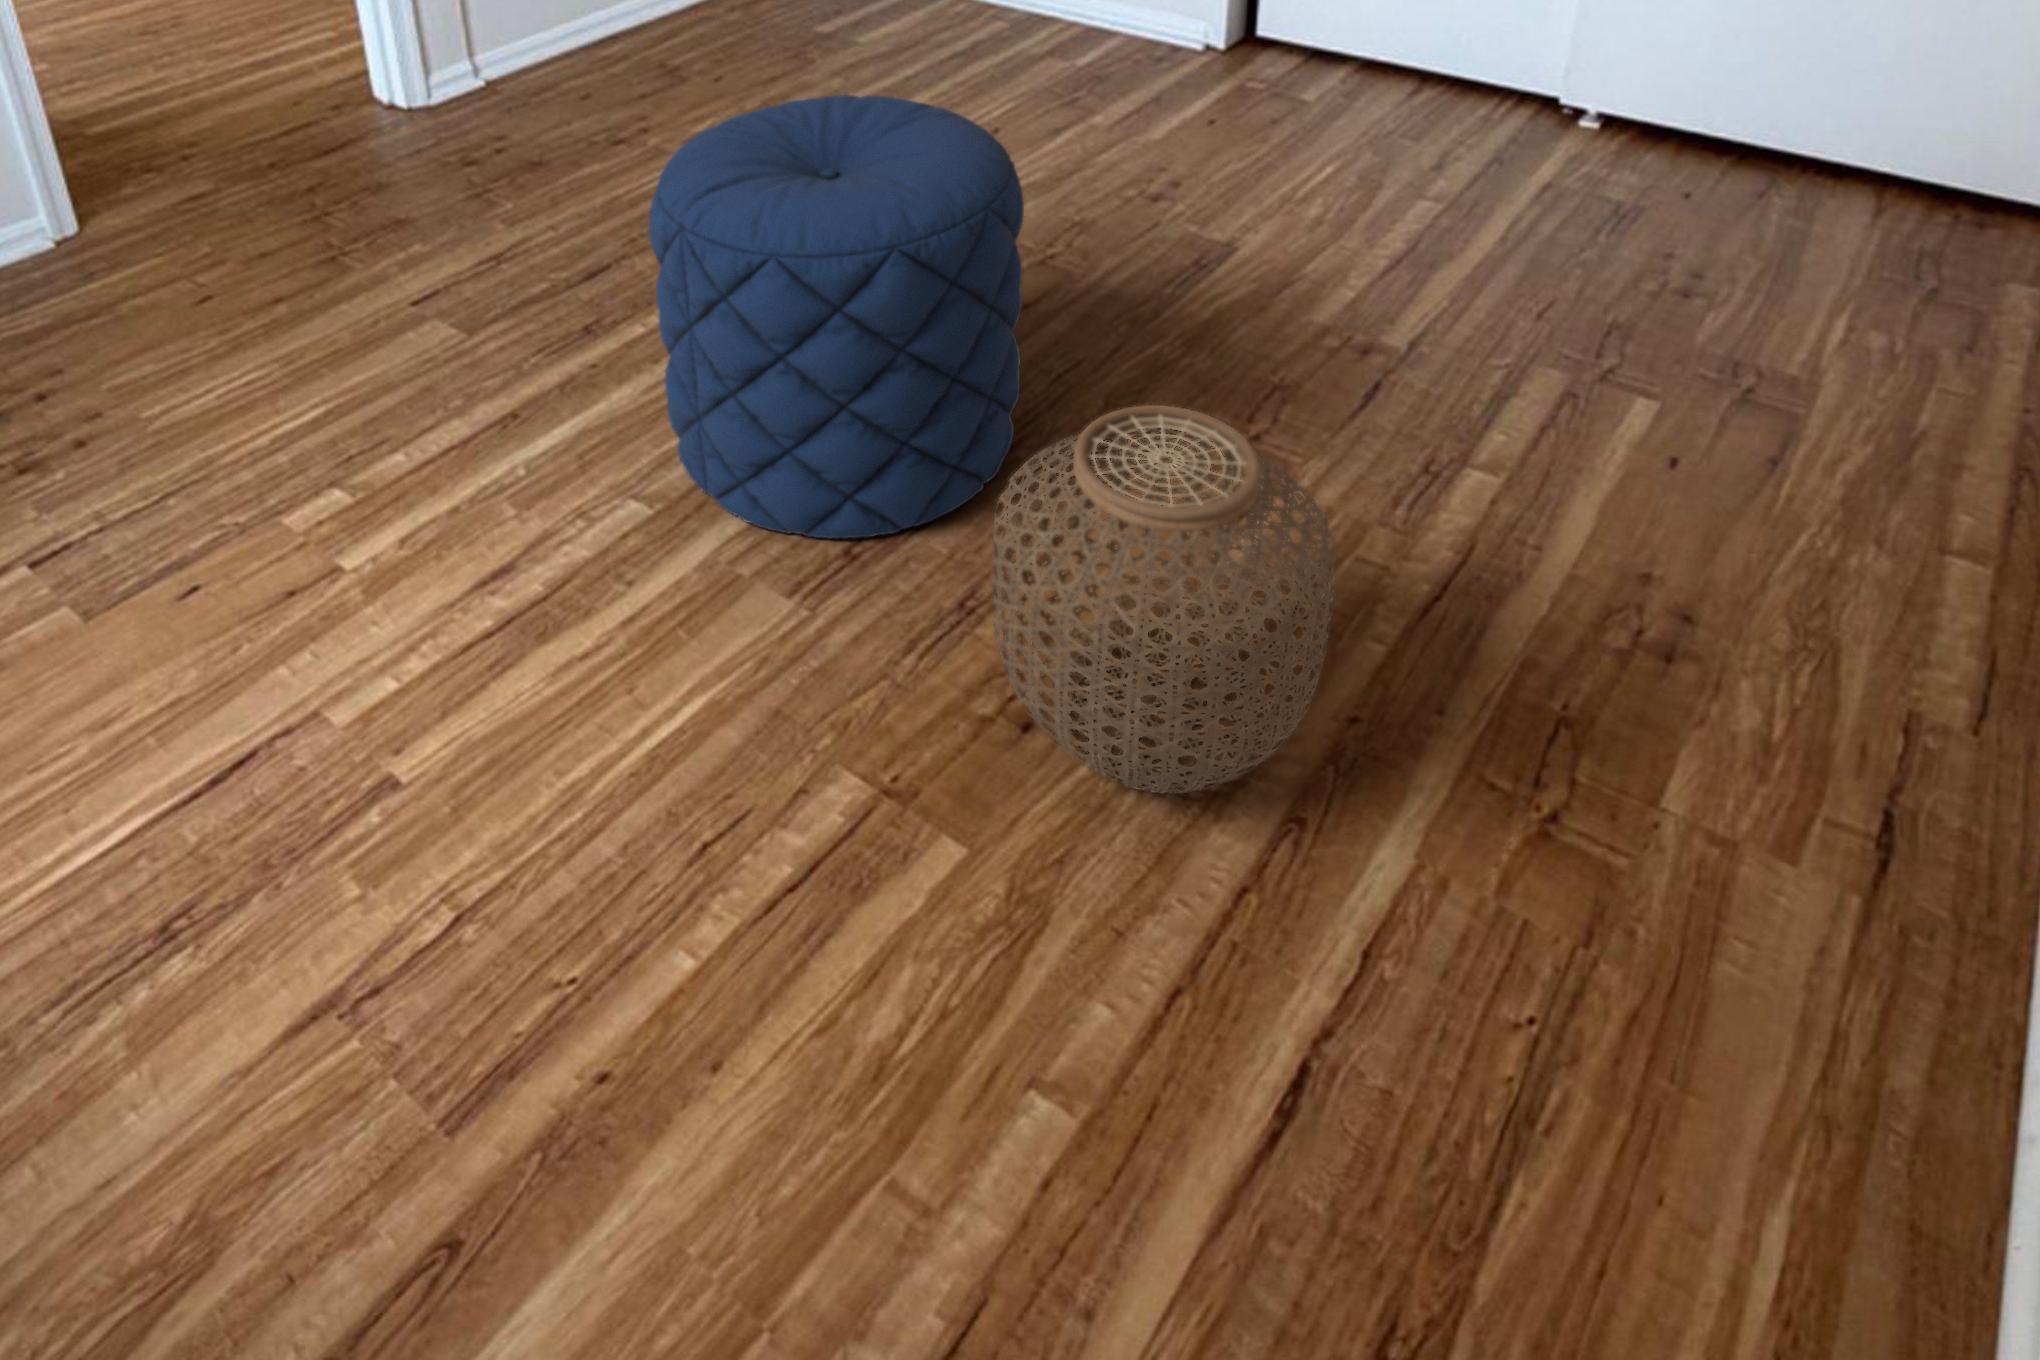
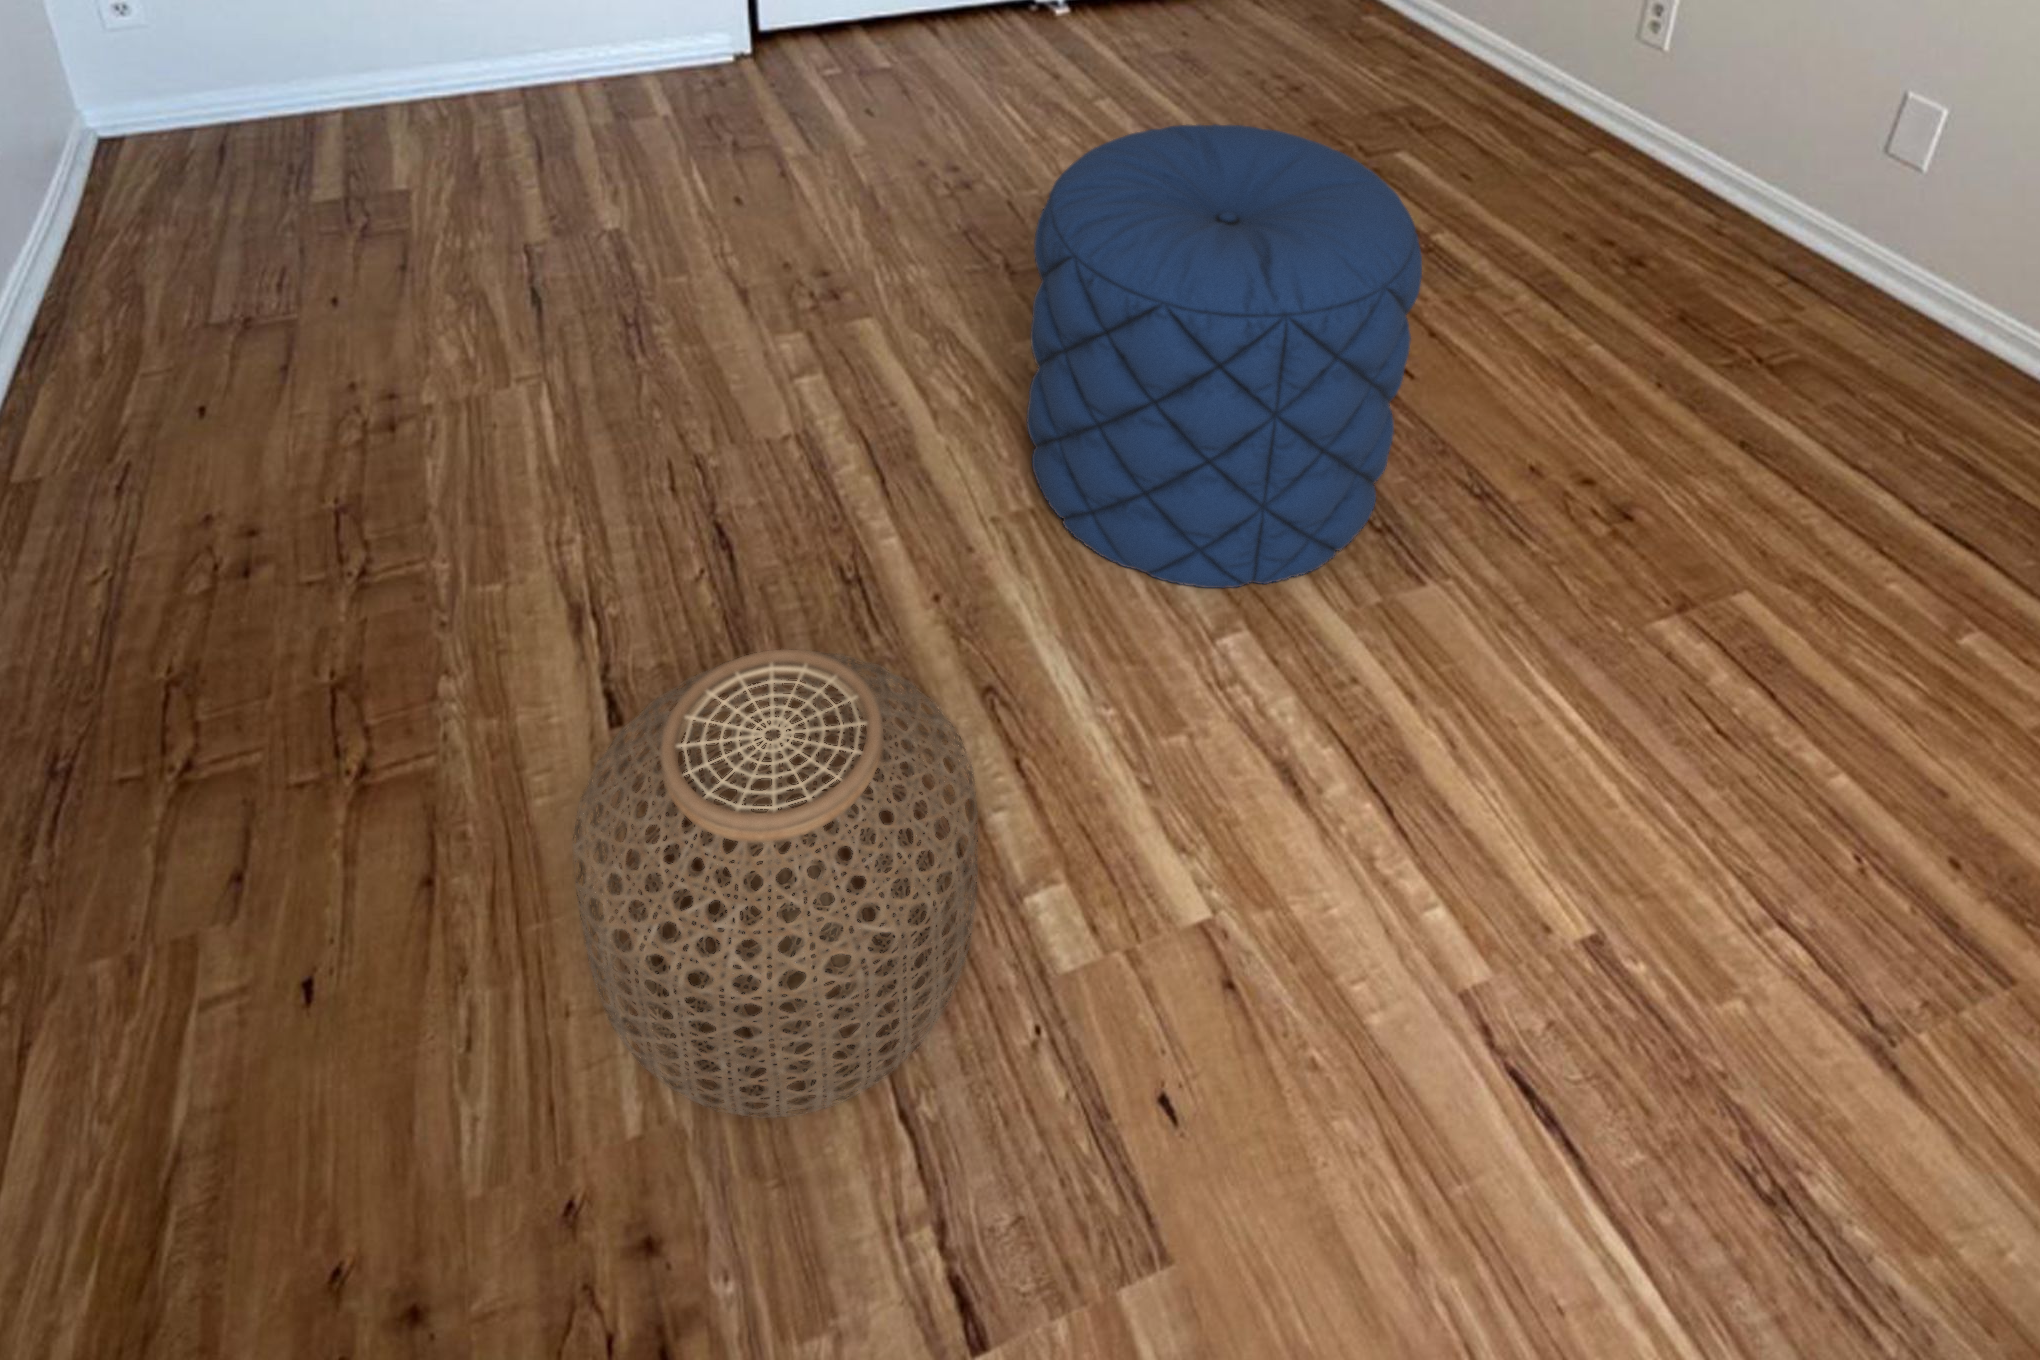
woven basket: present [993,405,1336,794] -> present [572,649,978,1117]

